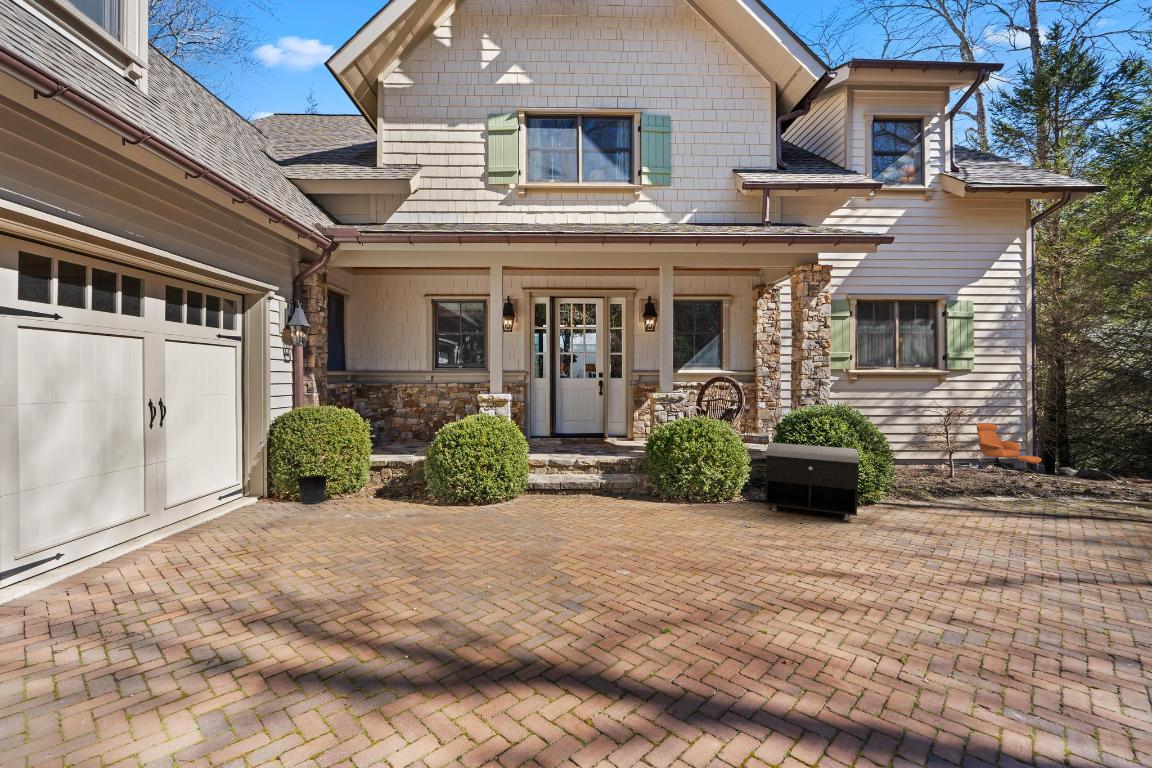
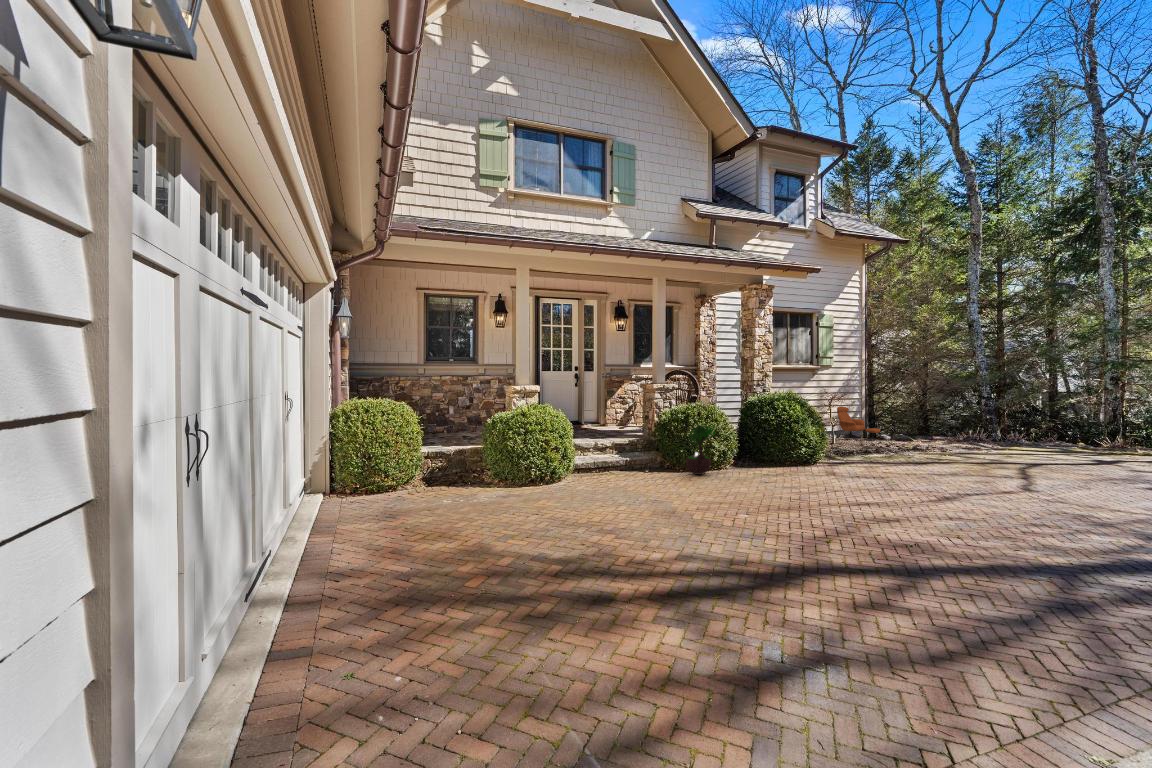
potted tree: none [651,437,694,507] -> present [686,424,715,475]
storage bench: present [765,443,859,520] -> none [752,421,826,472]
bucket: present [296,475,328,504] -> none [376,470,407,500]

